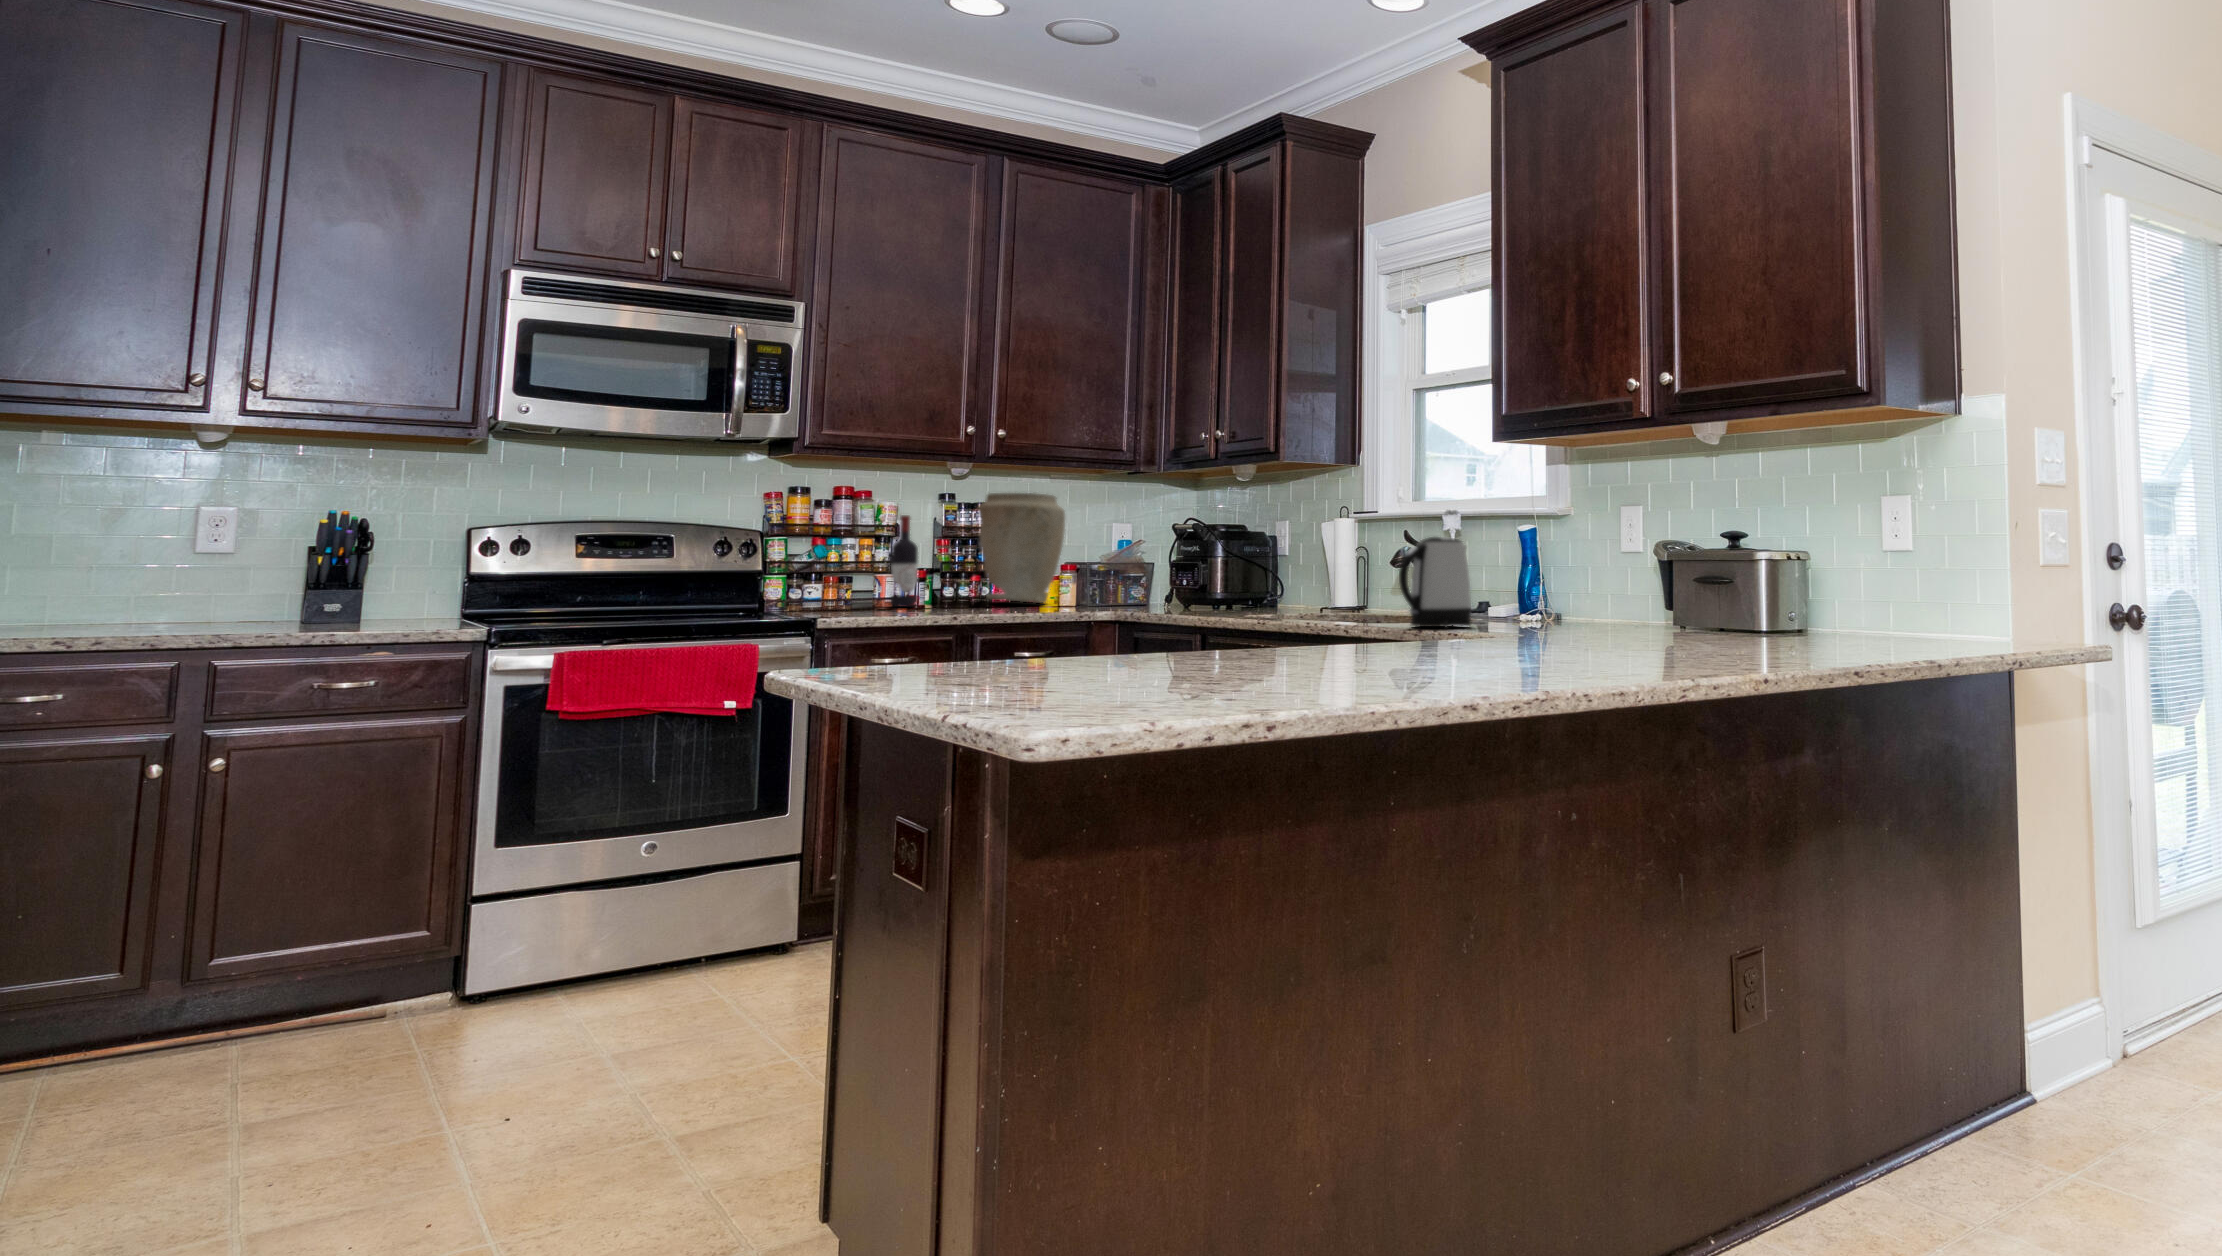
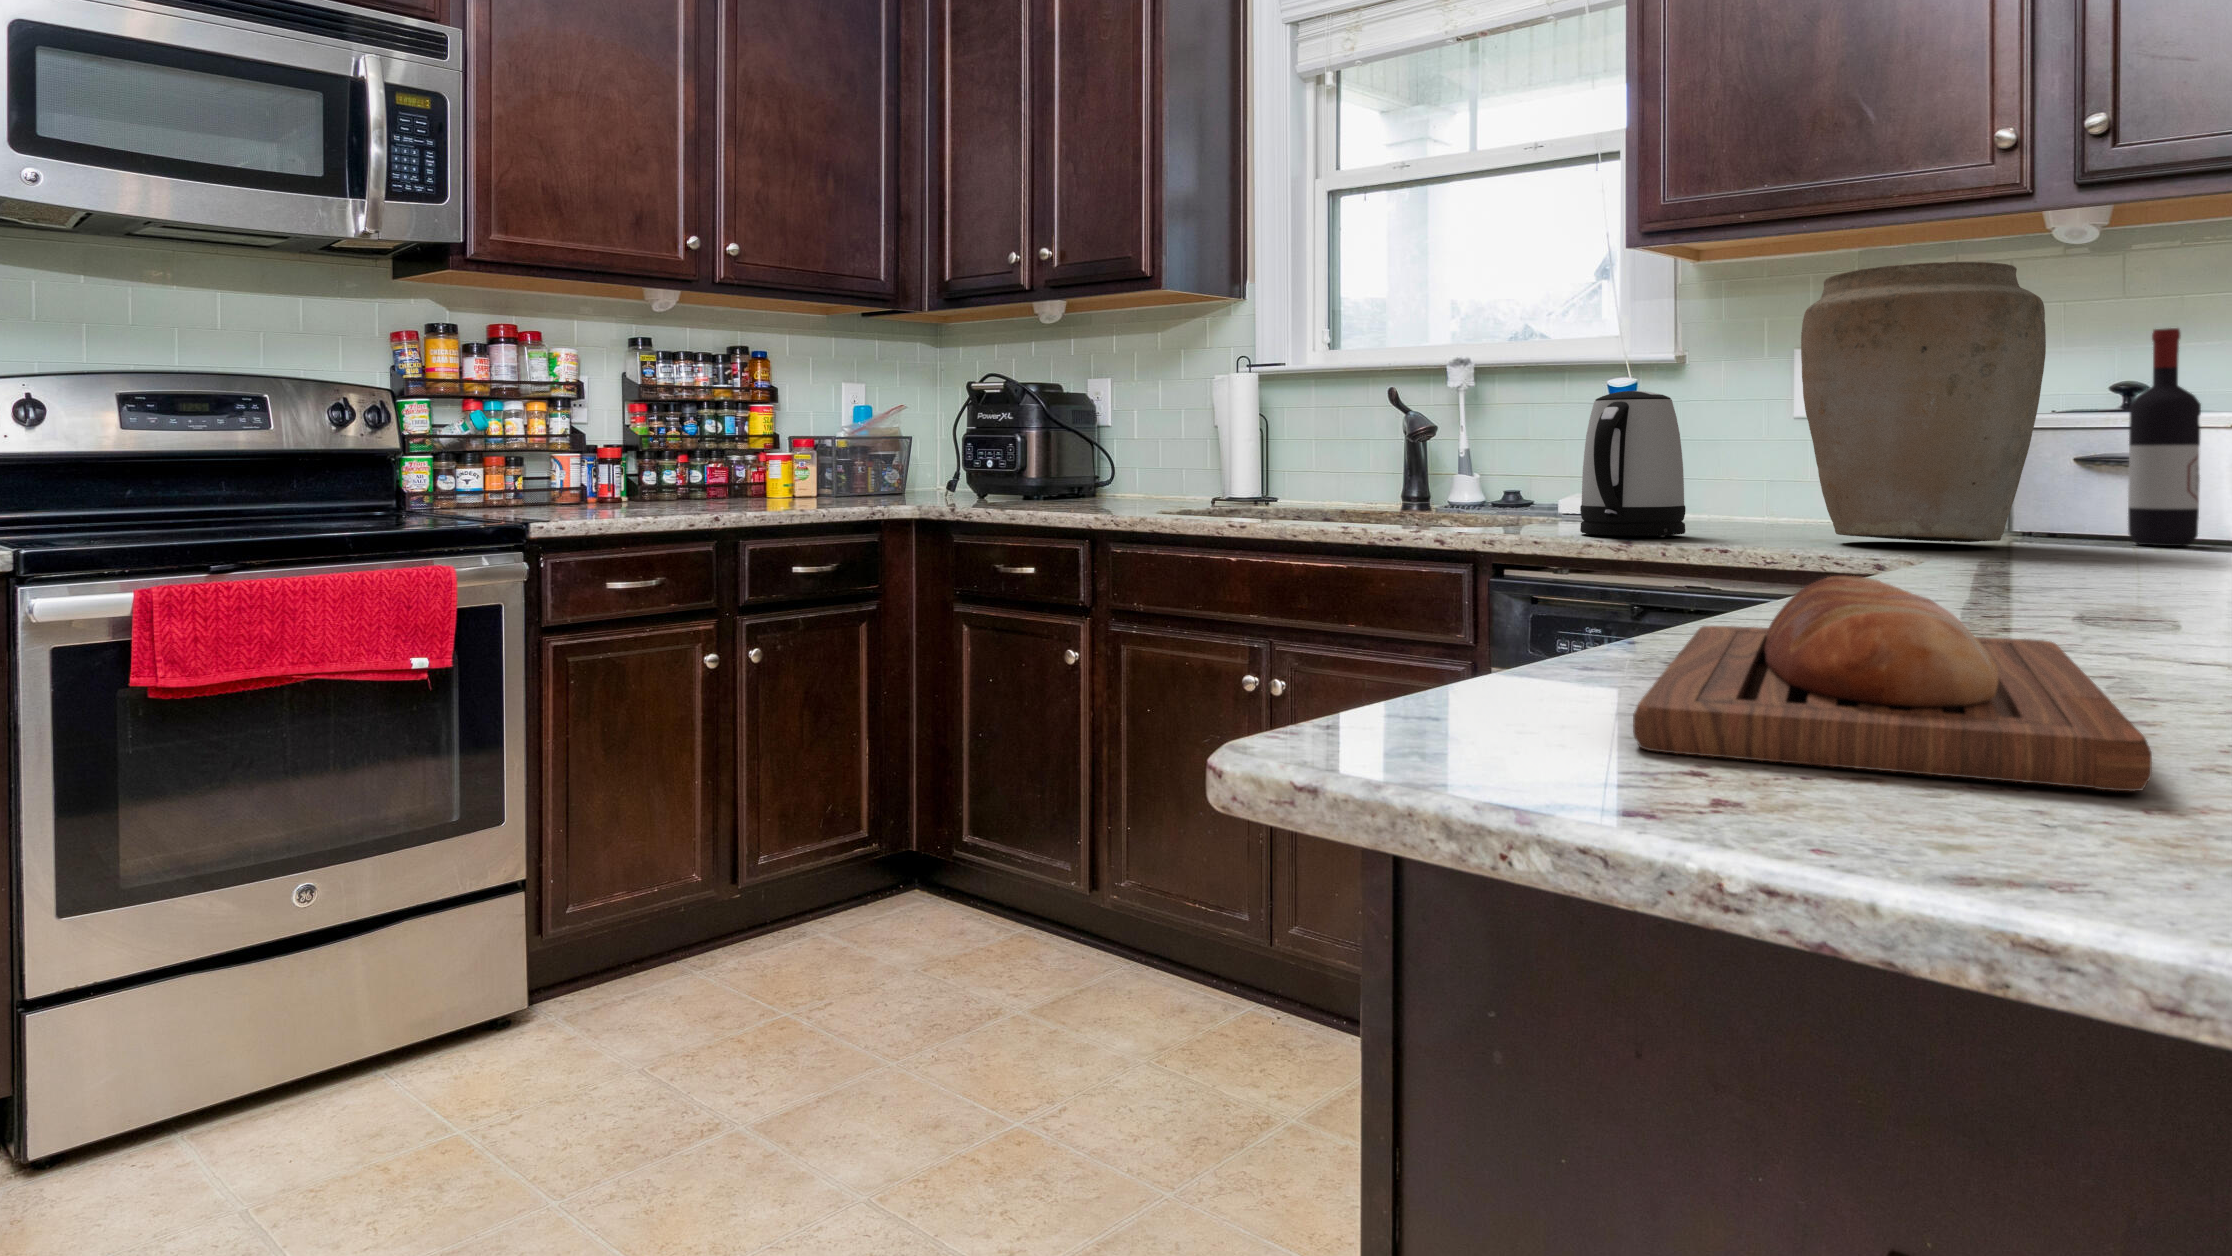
vase: present [977,493,1065,603] -> present [1801,262,2046,542]
wine bottle: present [891,515,918,607] -> present [2128,328,2201,546]
bread loaf: none [867,622,1143,677] -> present [1633,576,2152,791]

